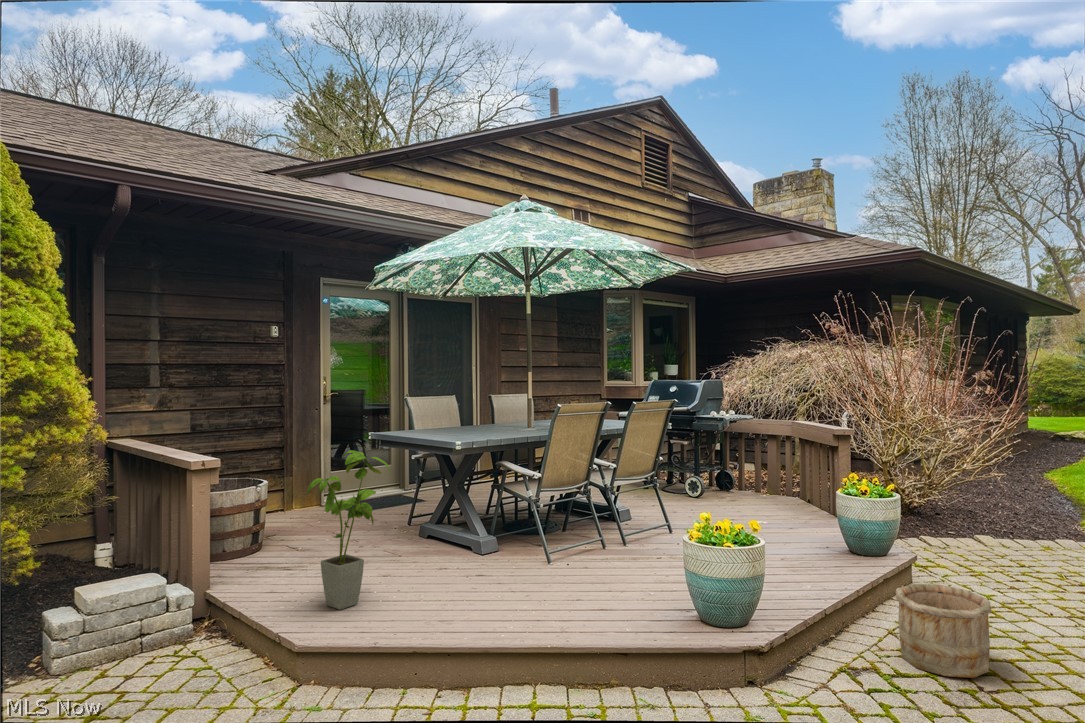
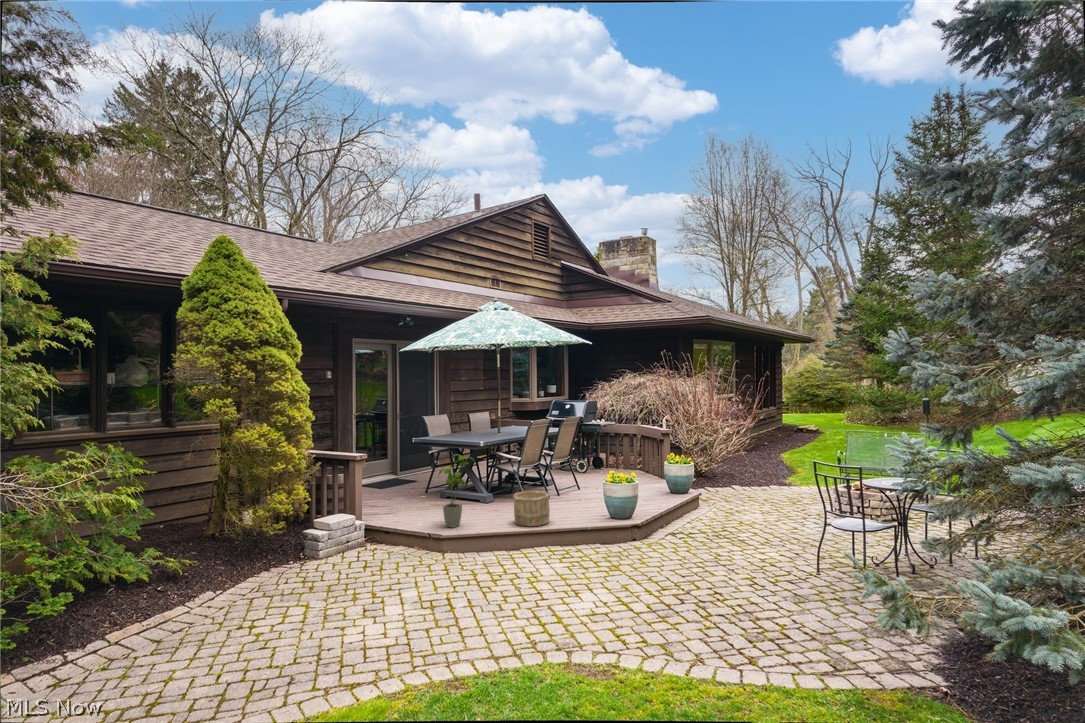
wooden bucket: present [896,584,991,678] -> present [513,490,550,526]

